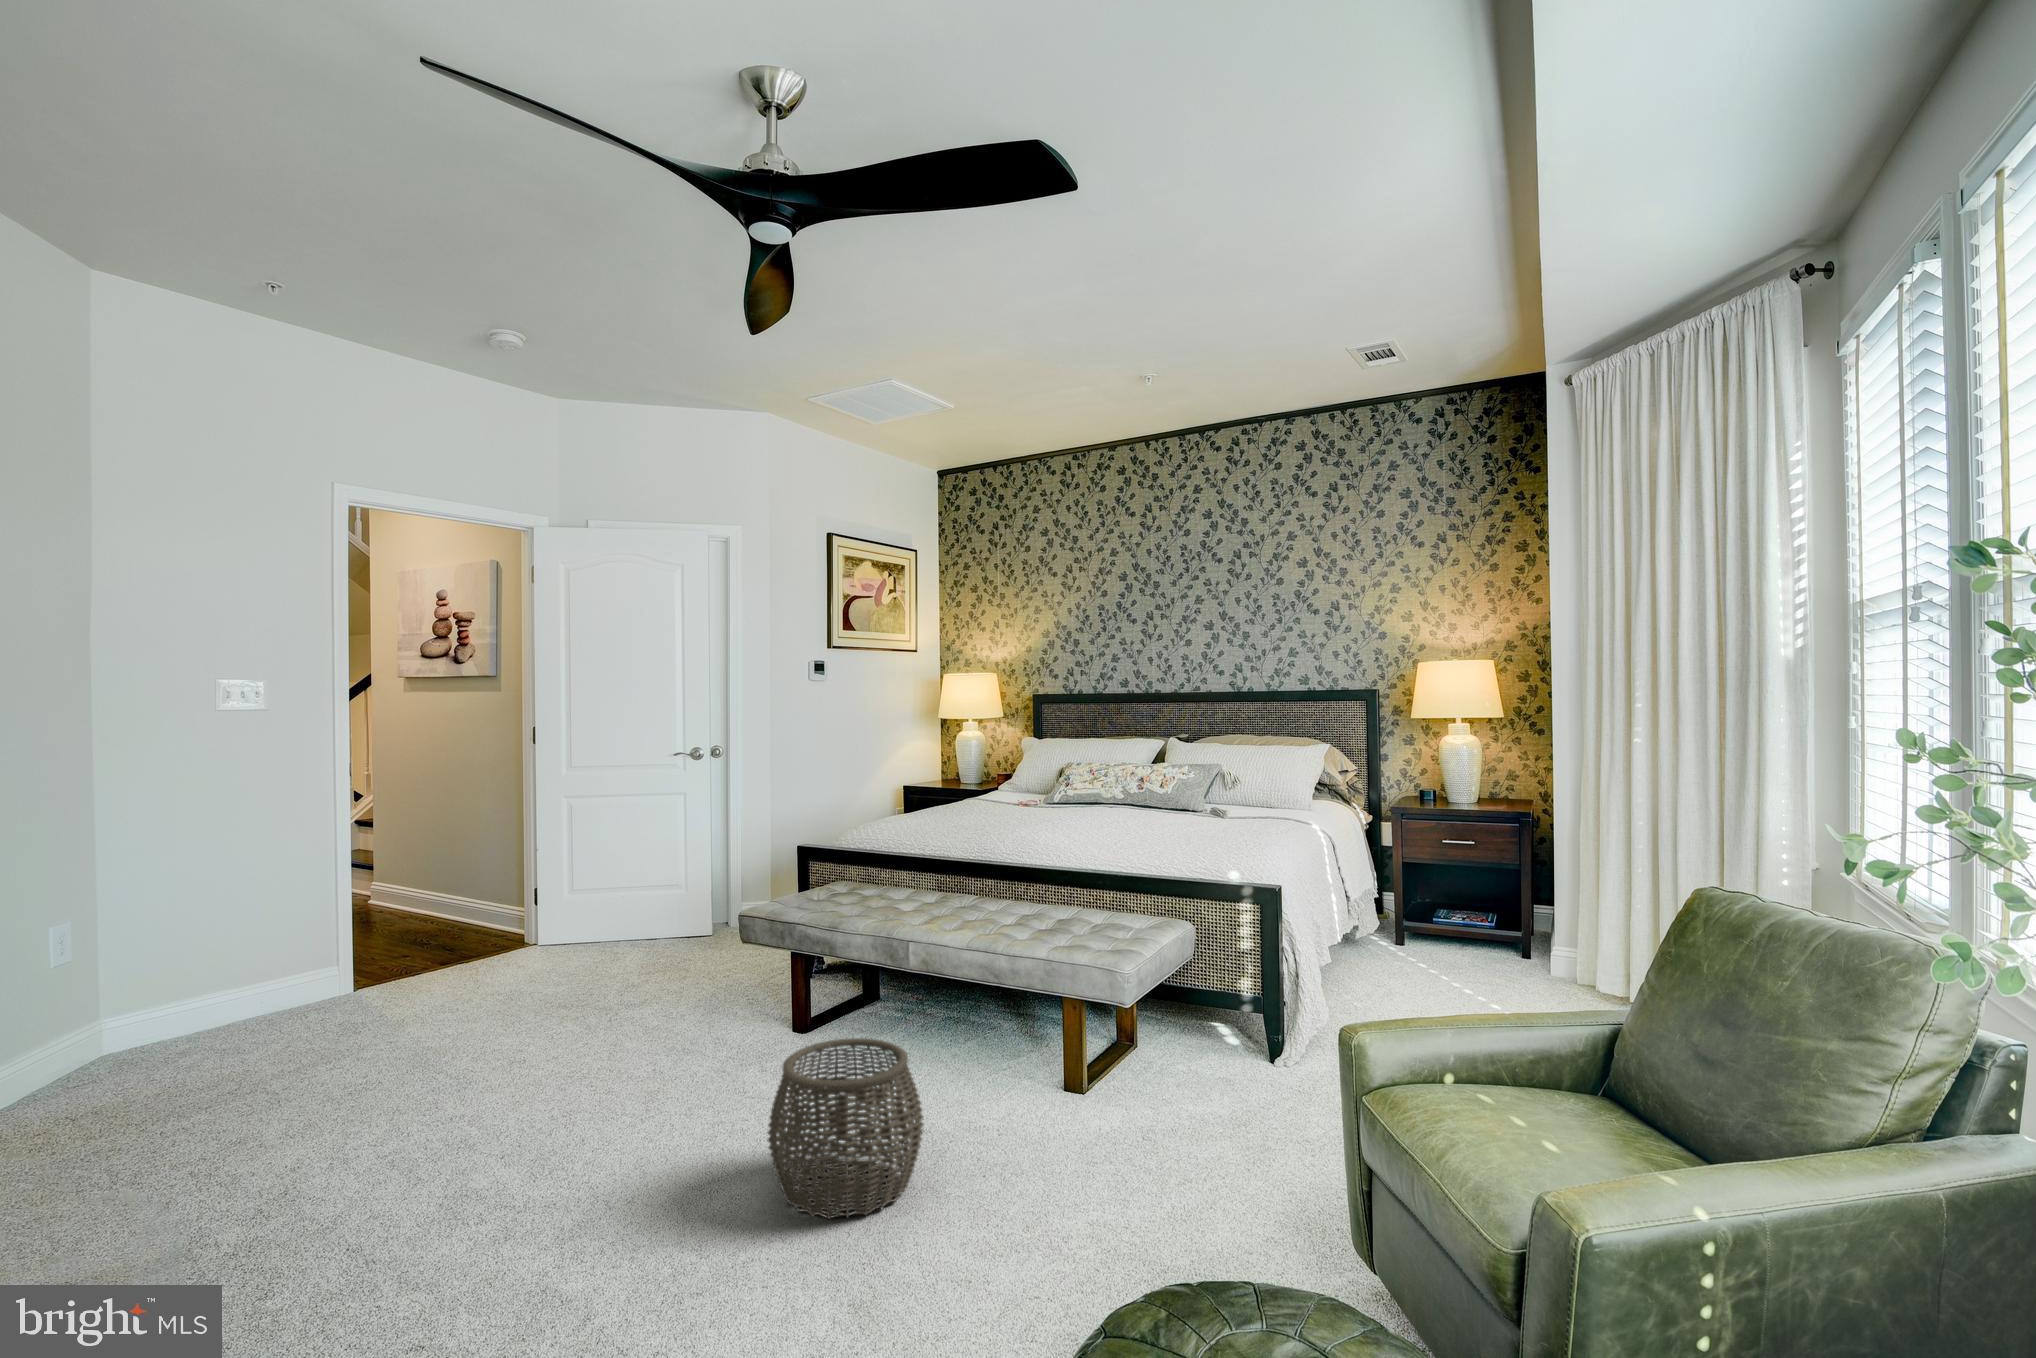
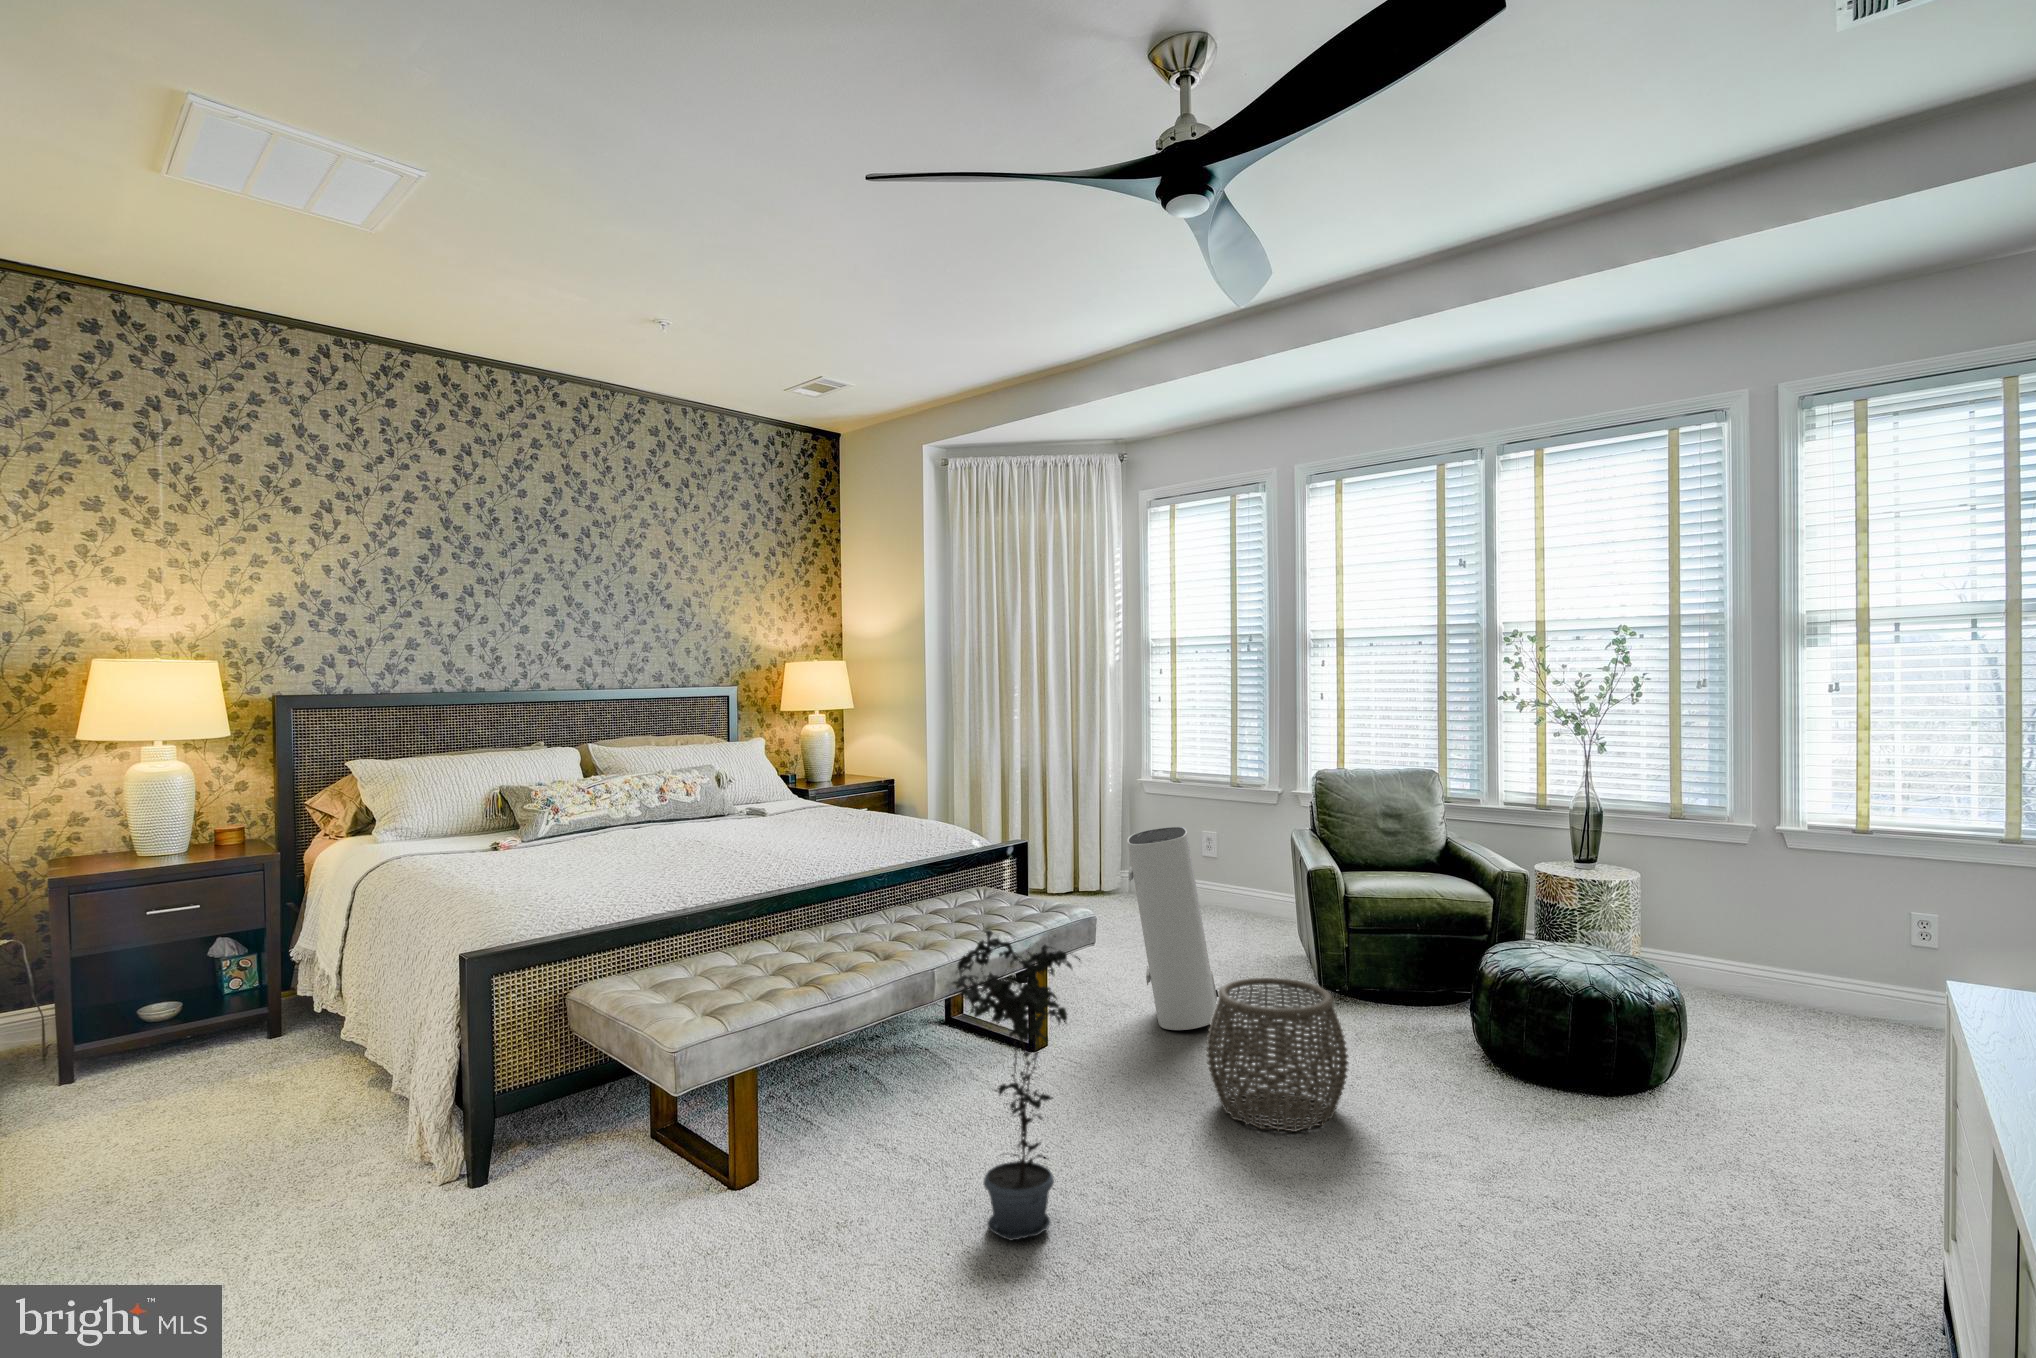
potted plant: none [605,881,717,1103] -> present [946,930,1080,1241]
air purifier: none [1069,893,1197,1143] -> present [1127,827,1219,1030]

